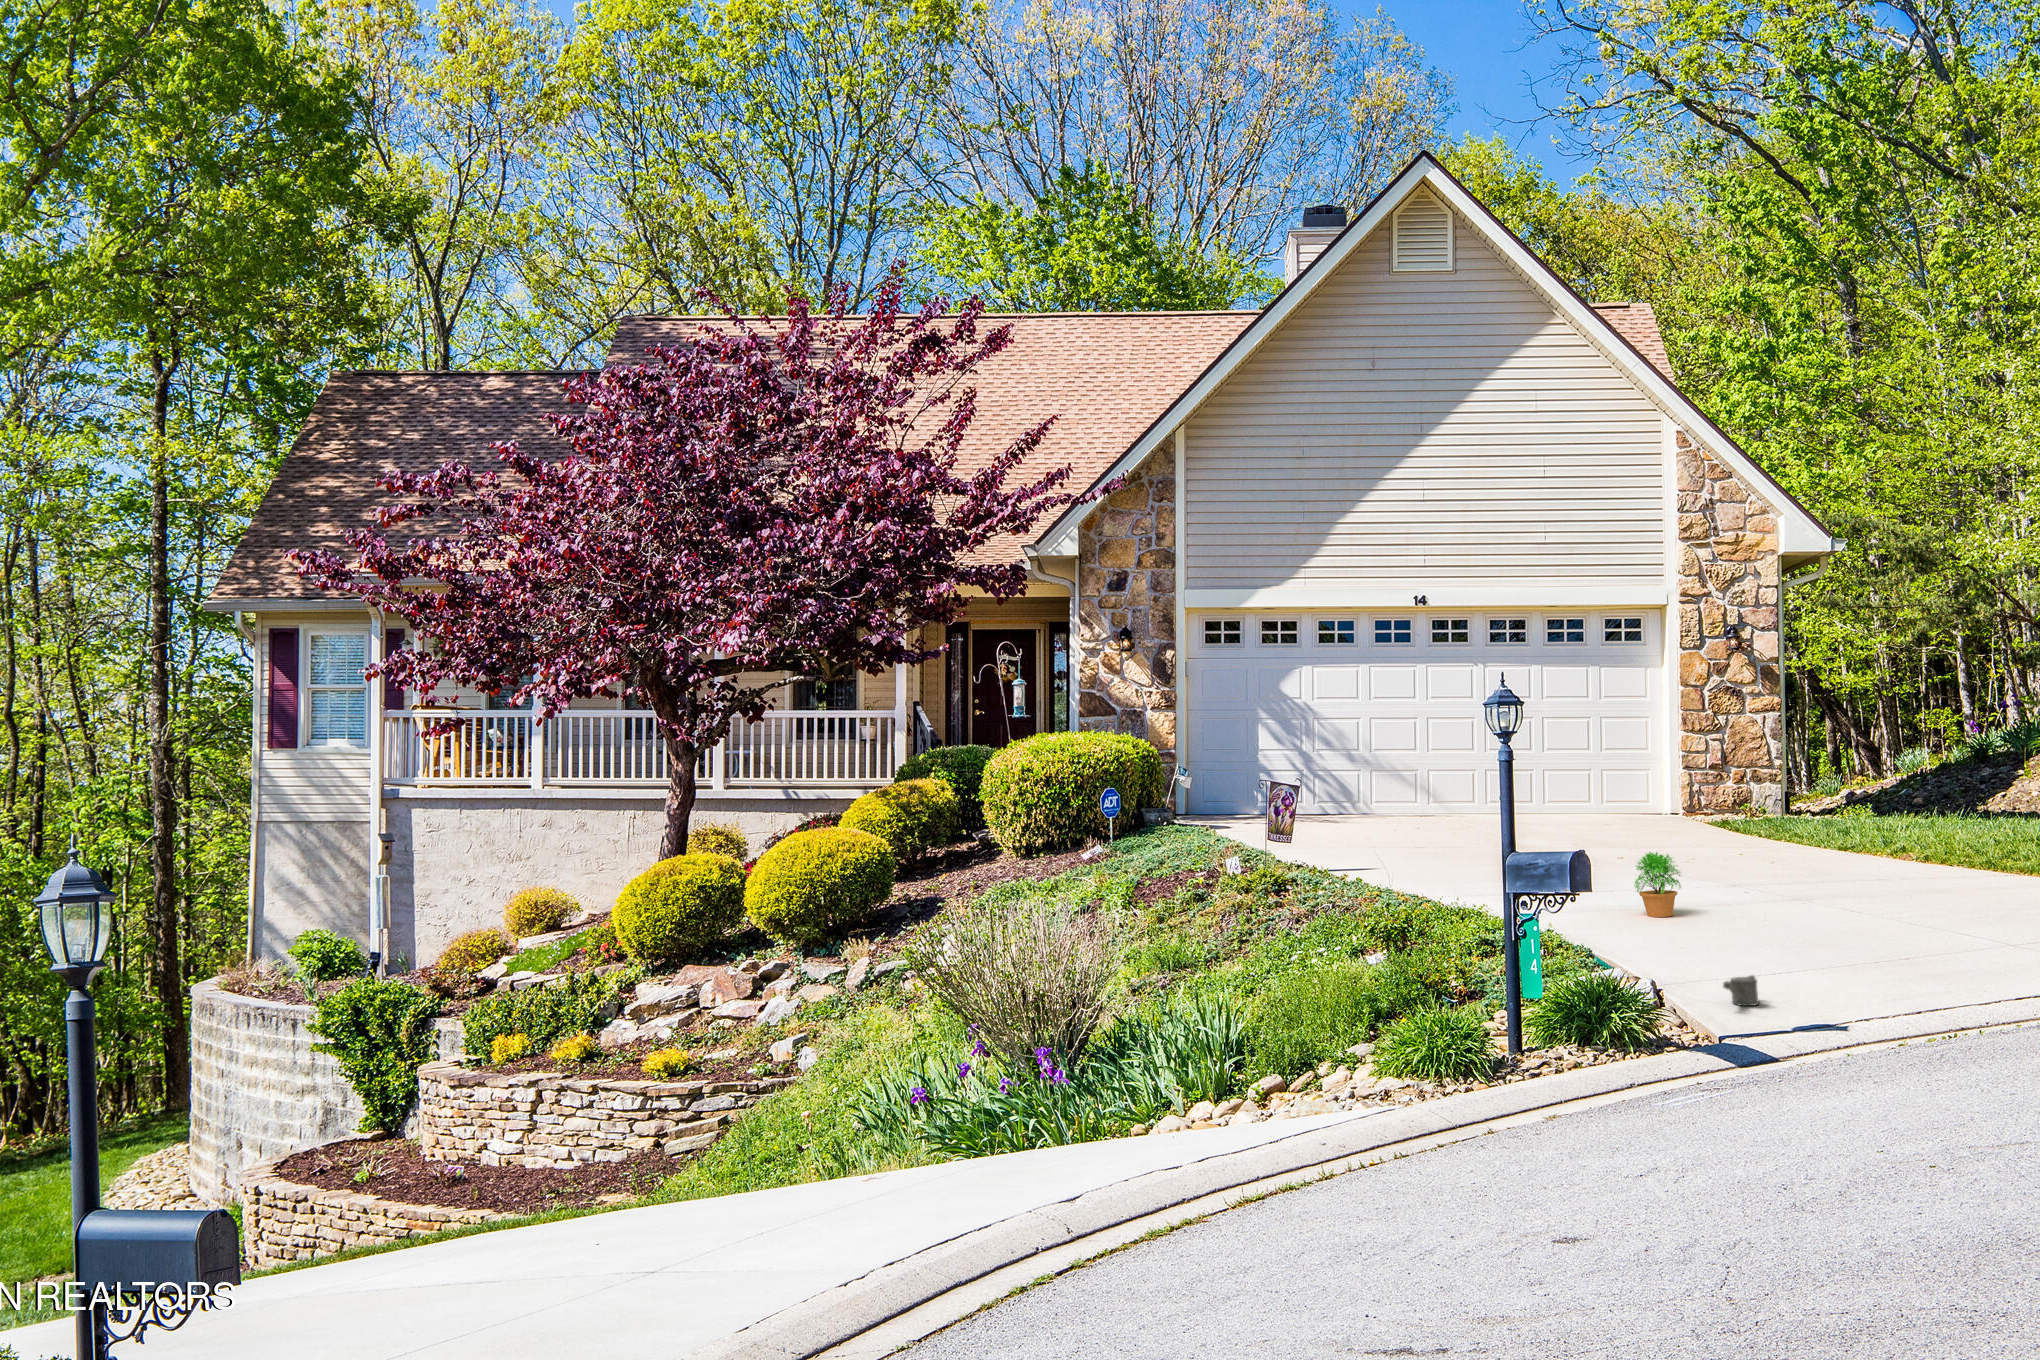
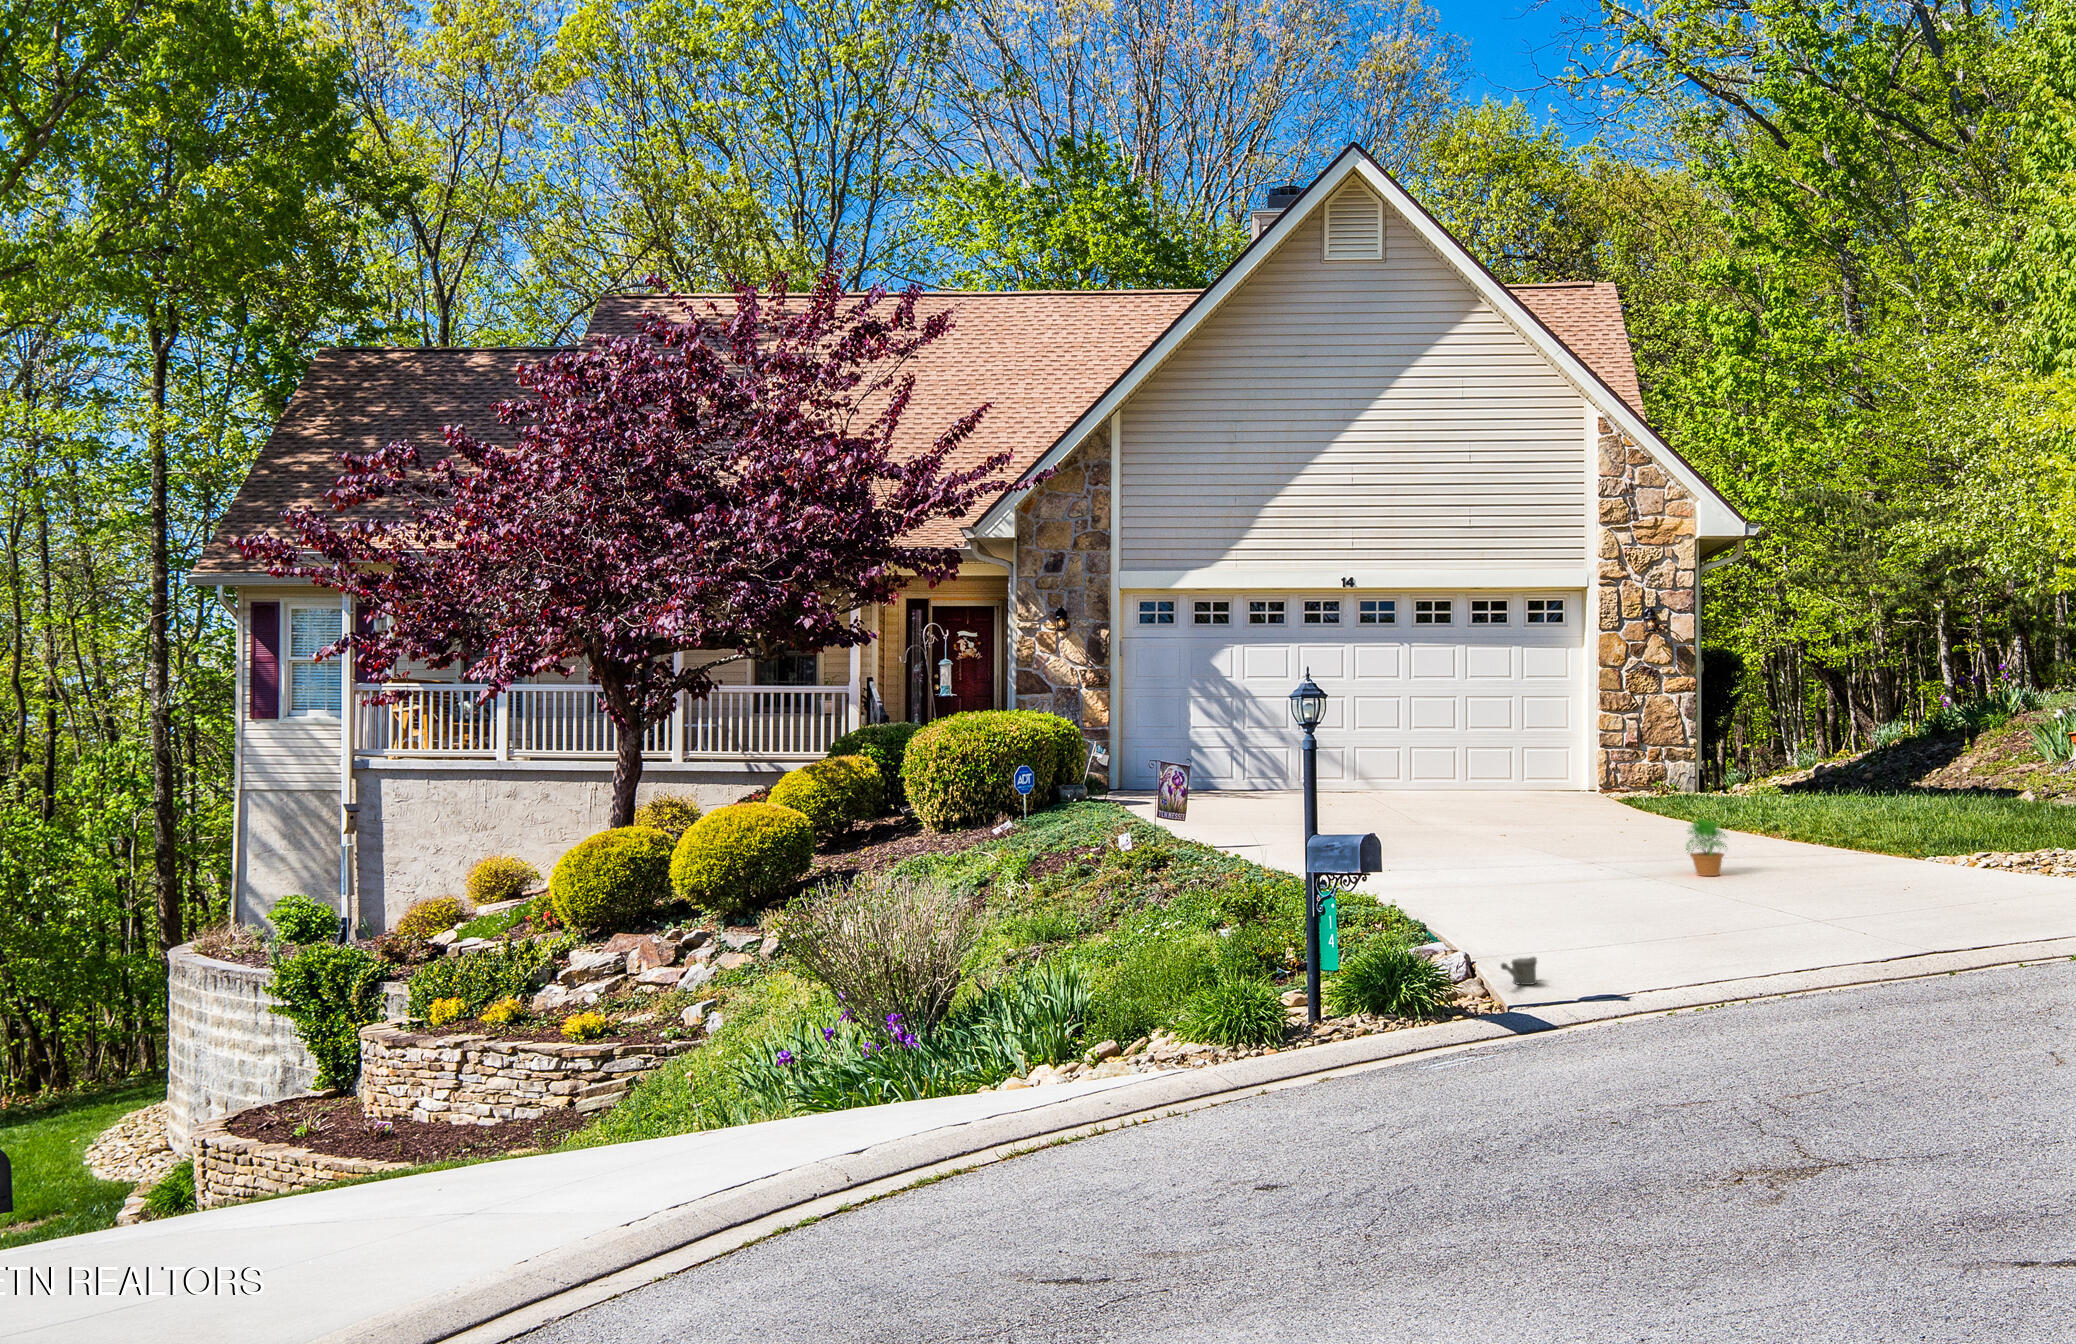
potted plant: present [1635,852,1681,917] -> present [1686,818,1727,876]

